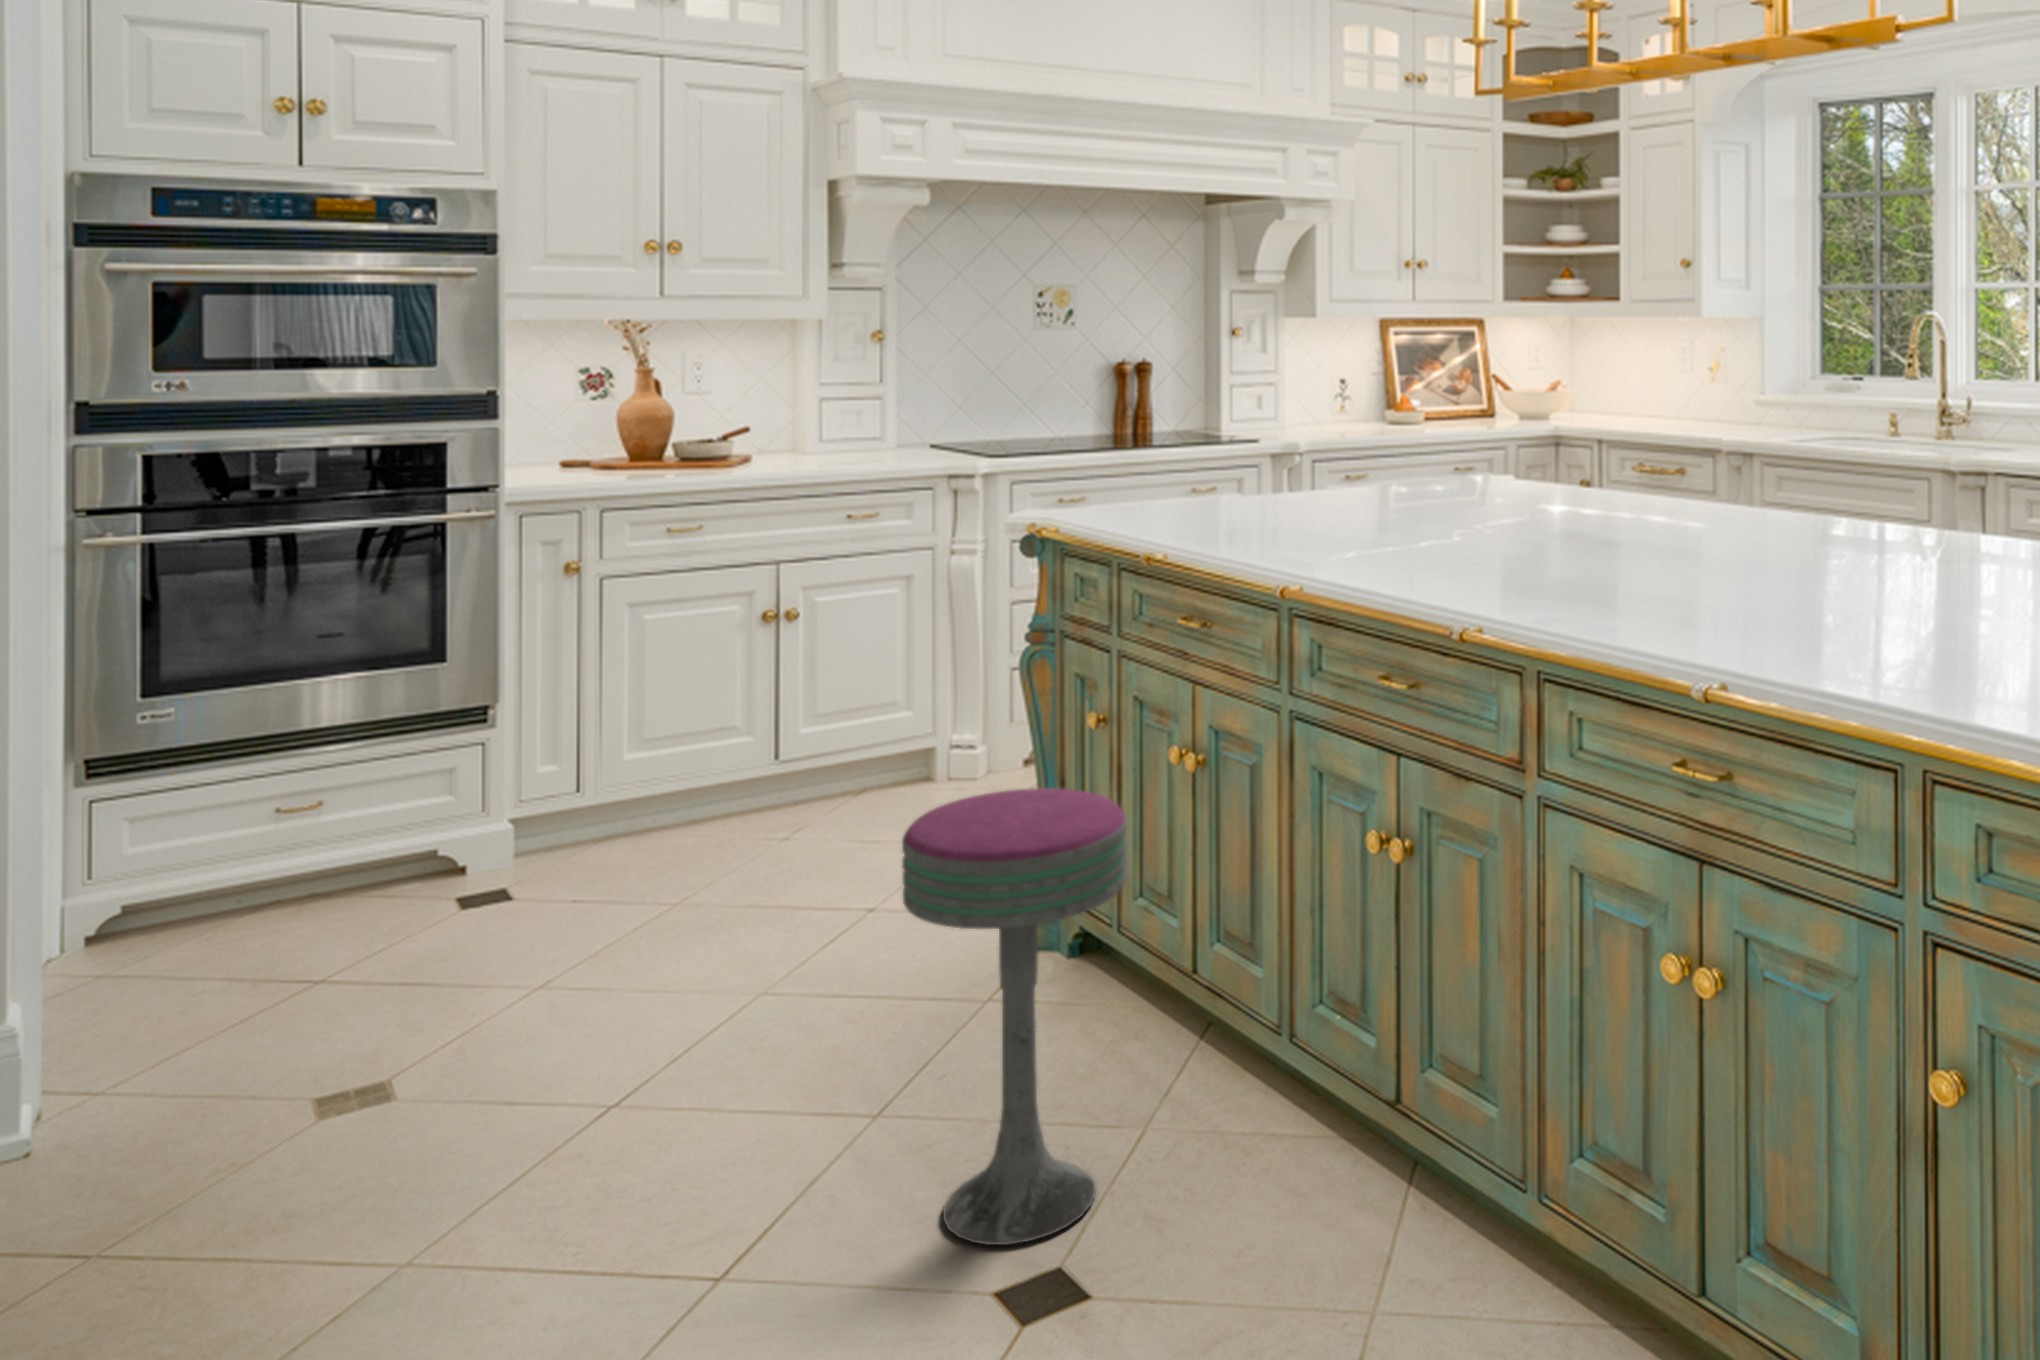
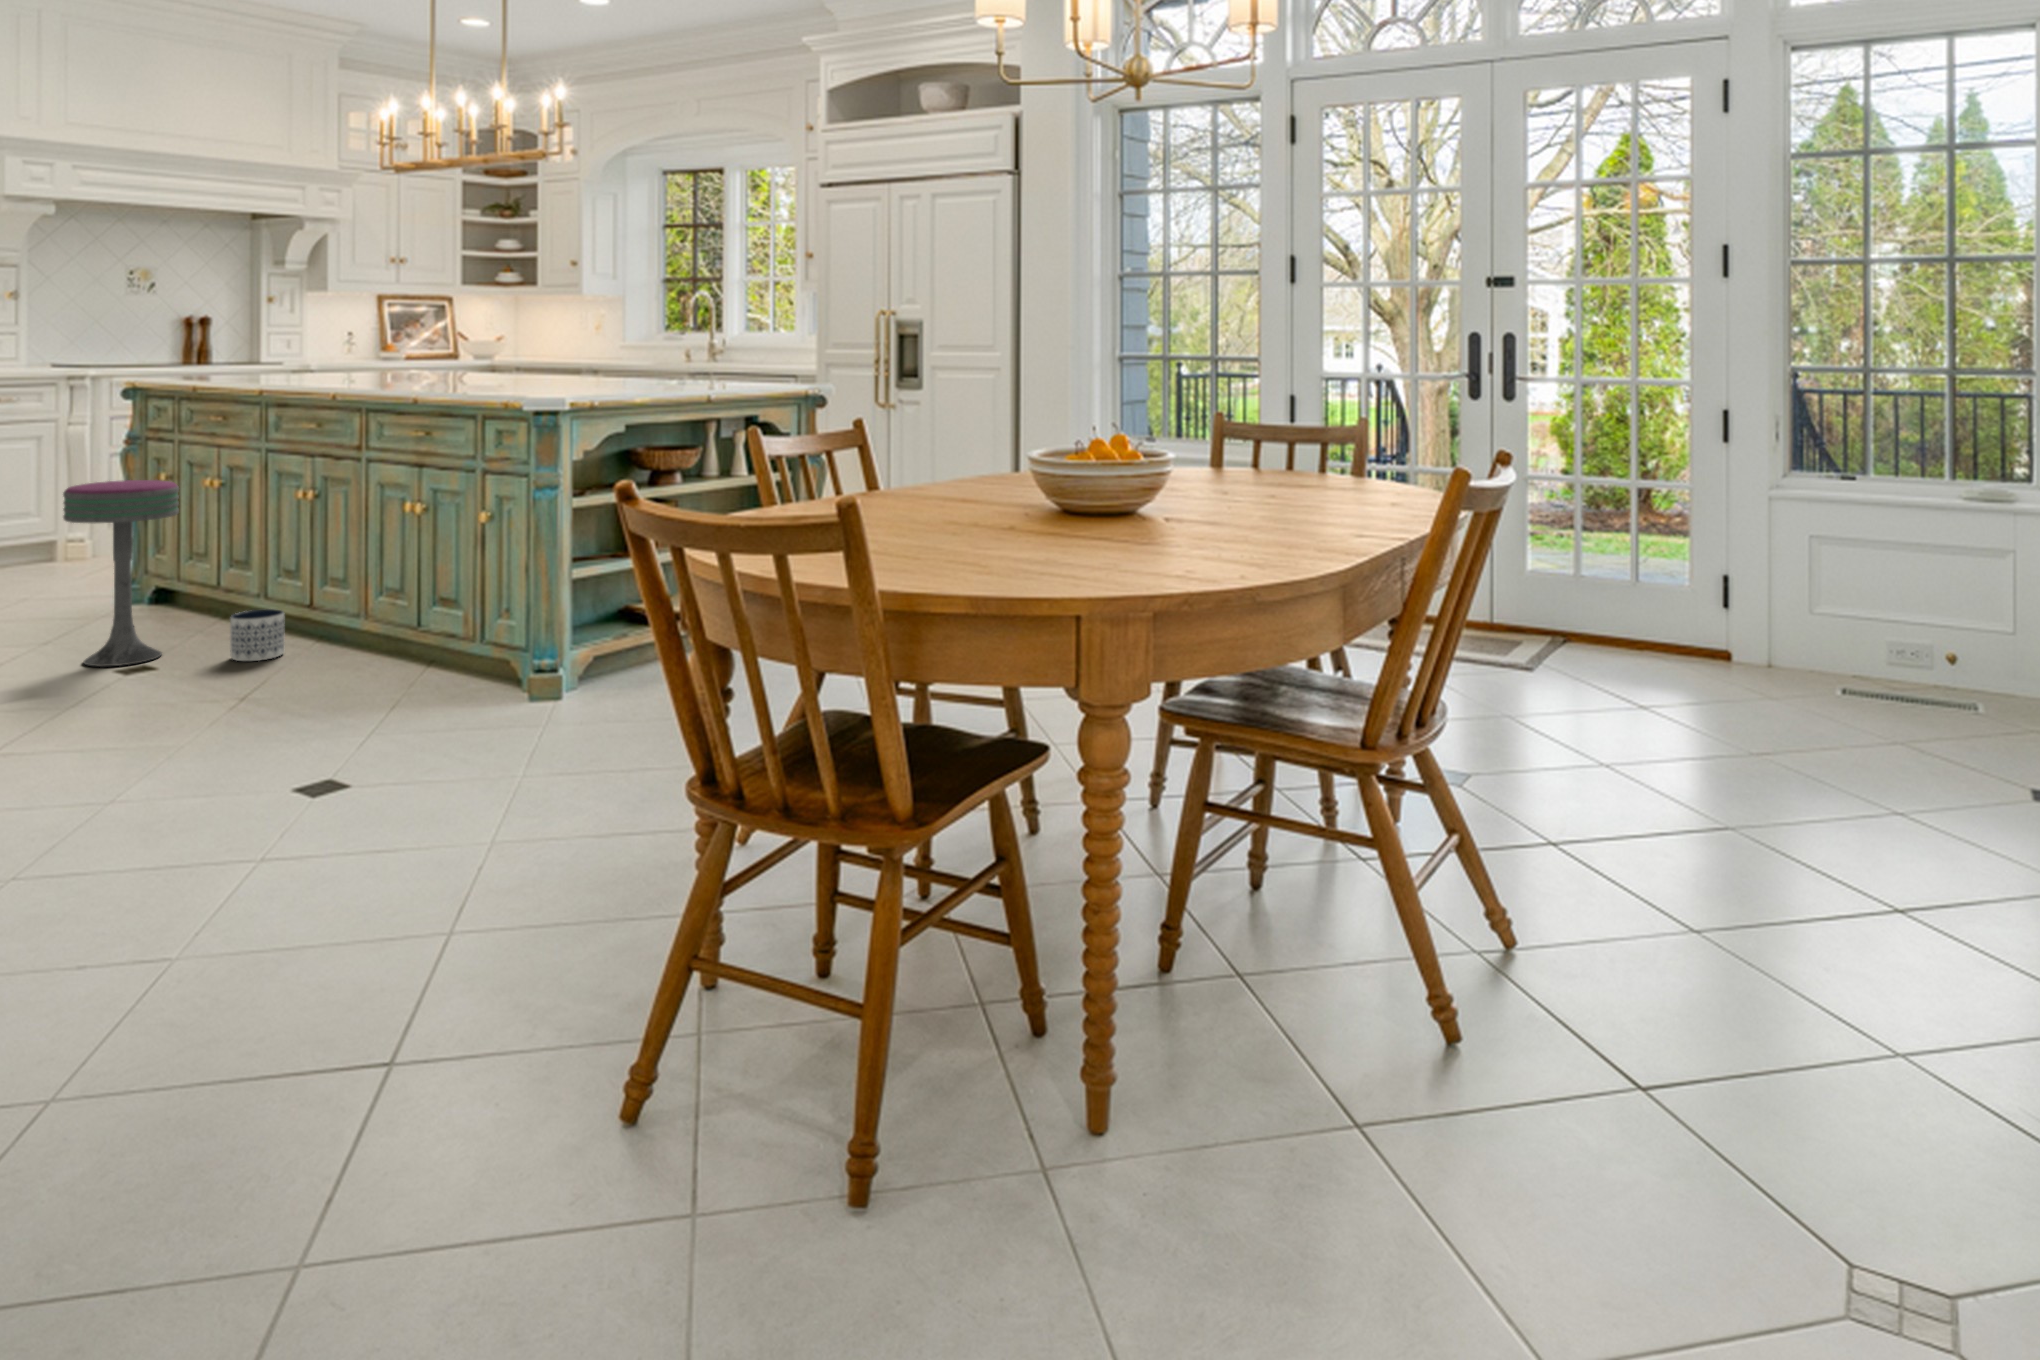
planter: none [1236,1112,1347,1268] -> present [230,609,284,661]

